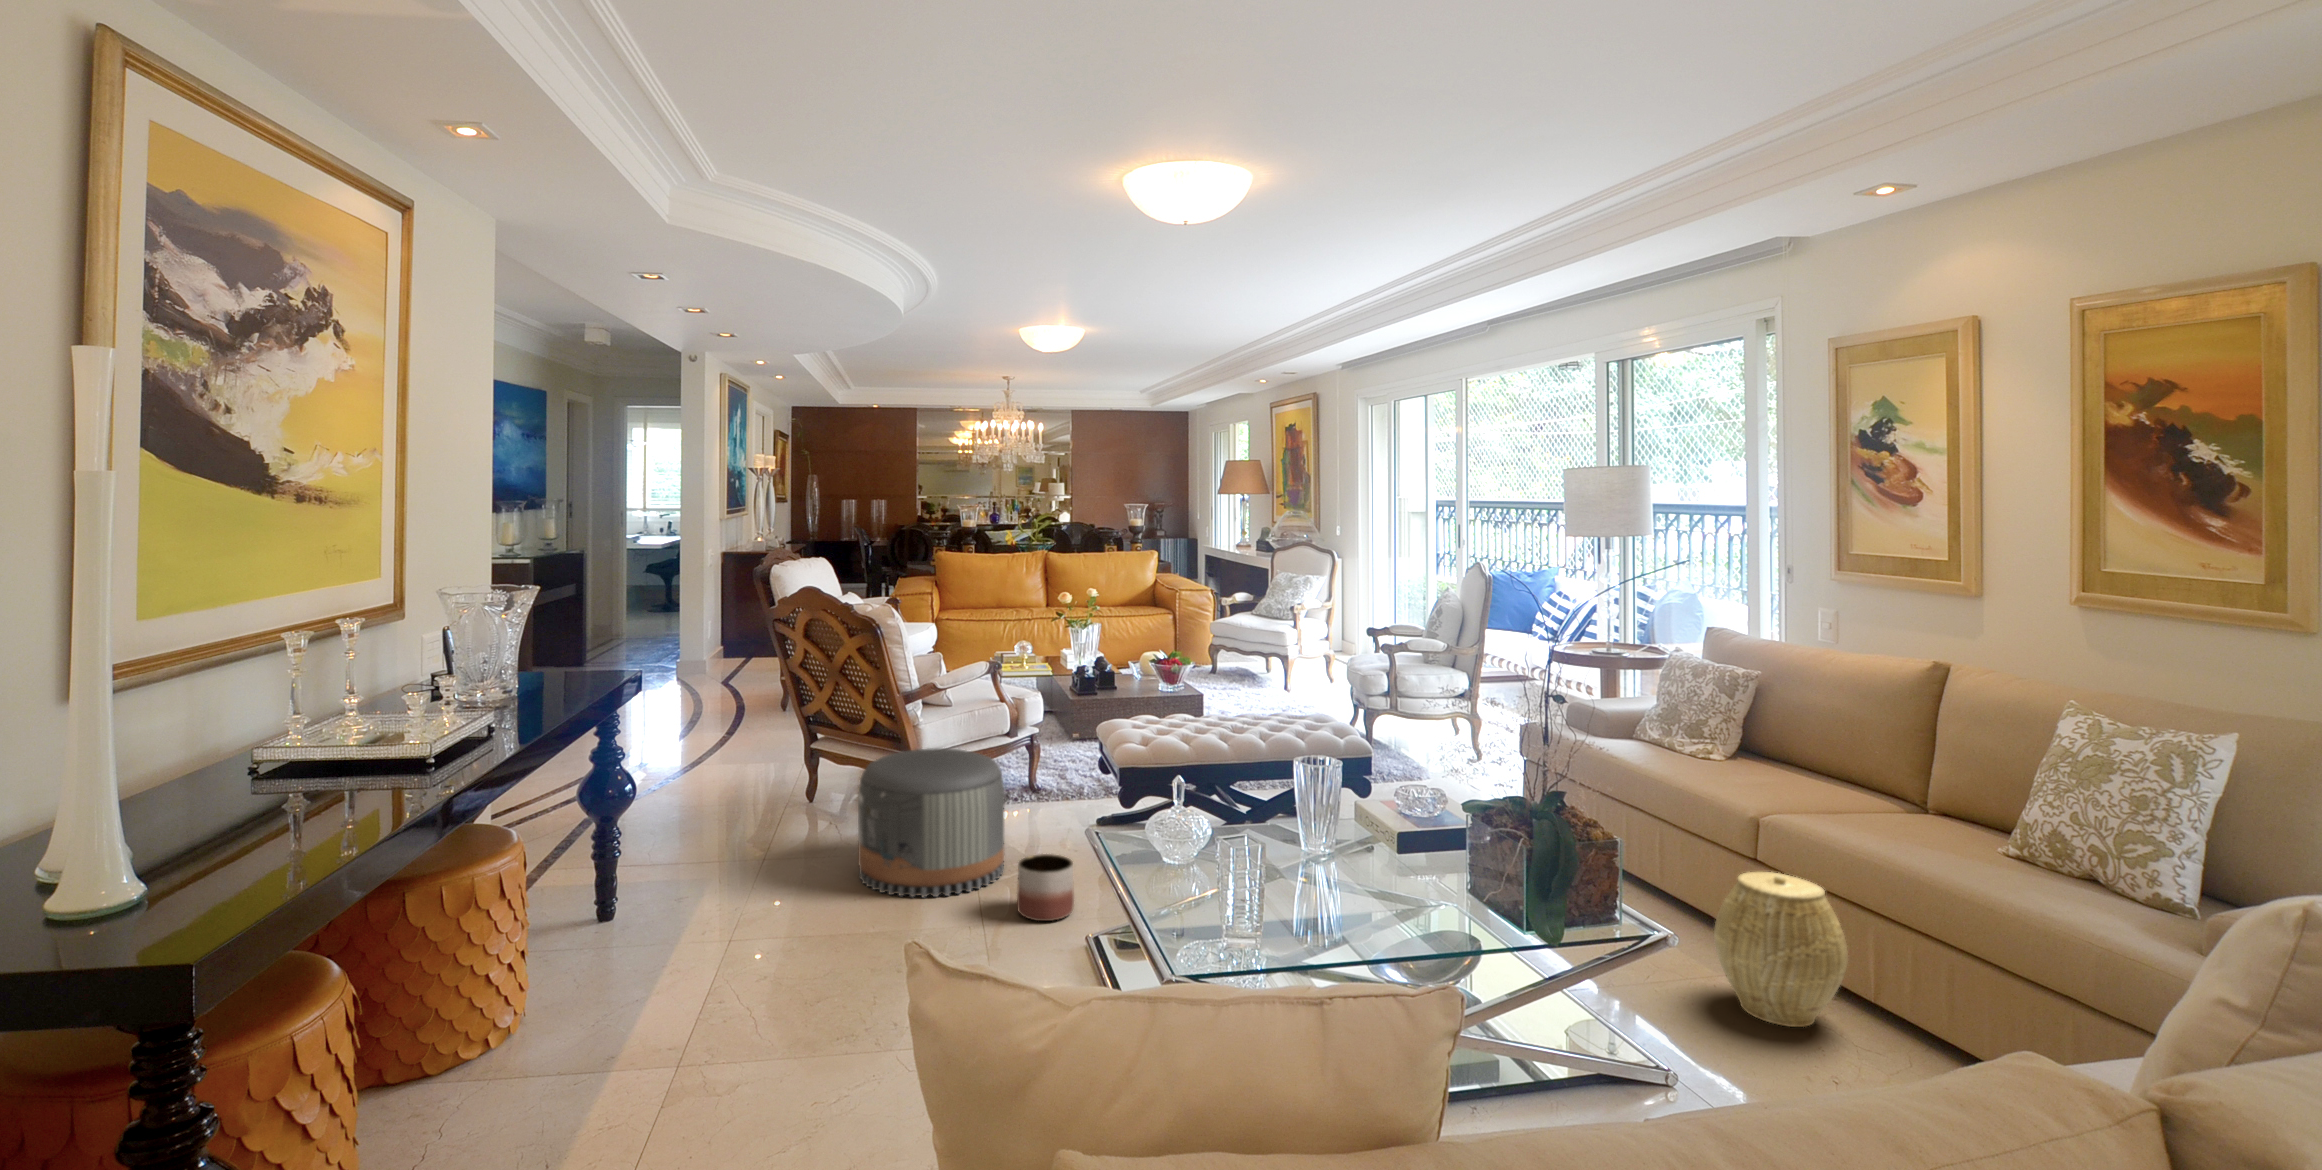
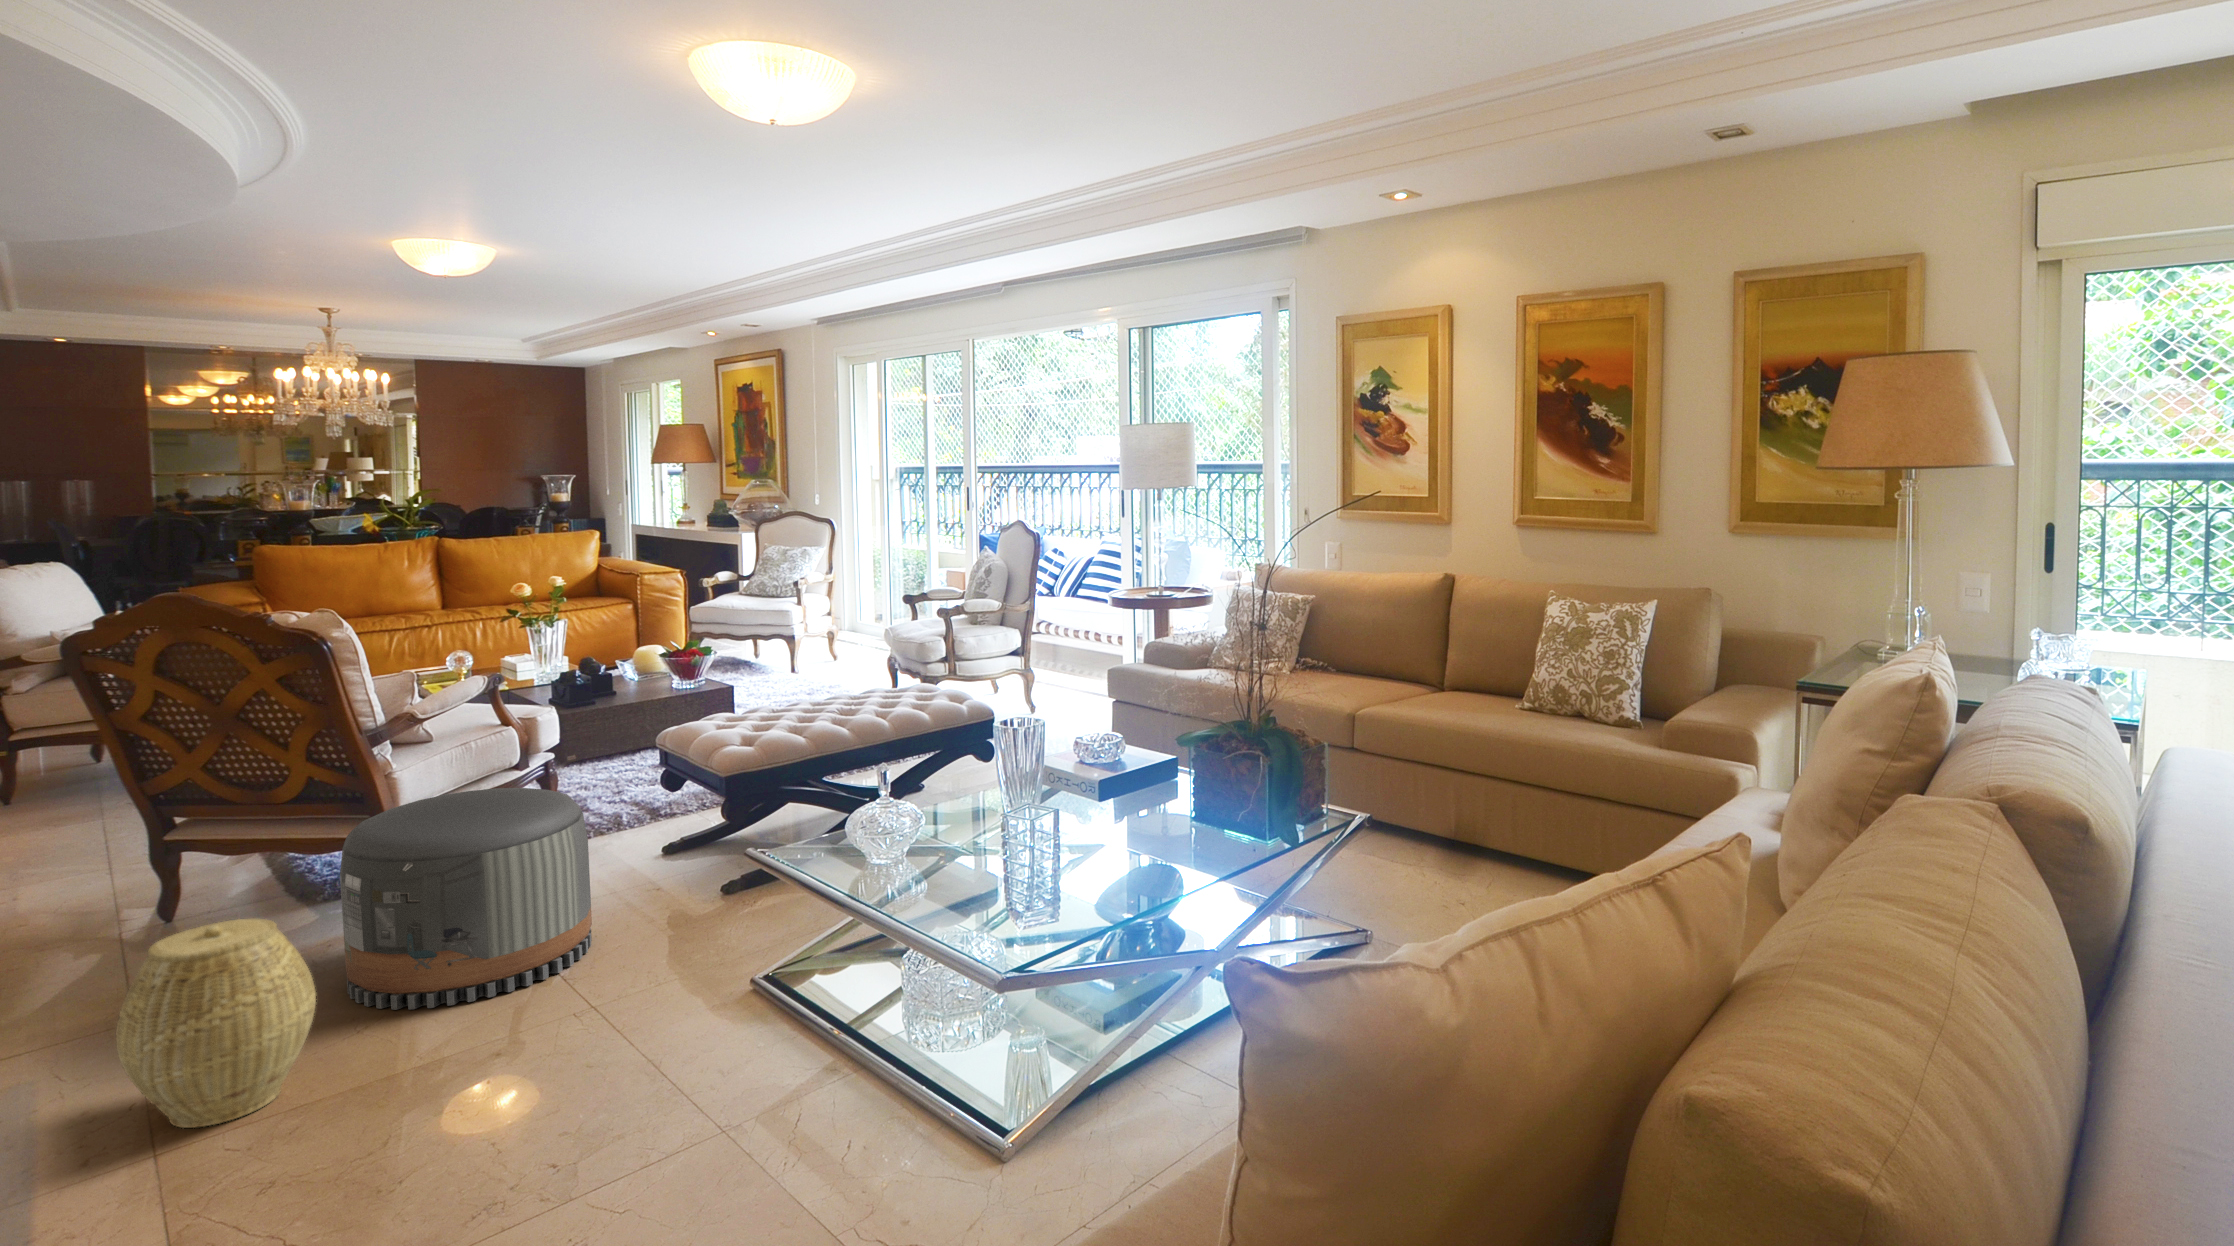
planter: present [1017,854,1074,921] -> none [649,892,730,980]
woven basket: present [1714,872,1848,1027] -> present [116,918,316,1128]

